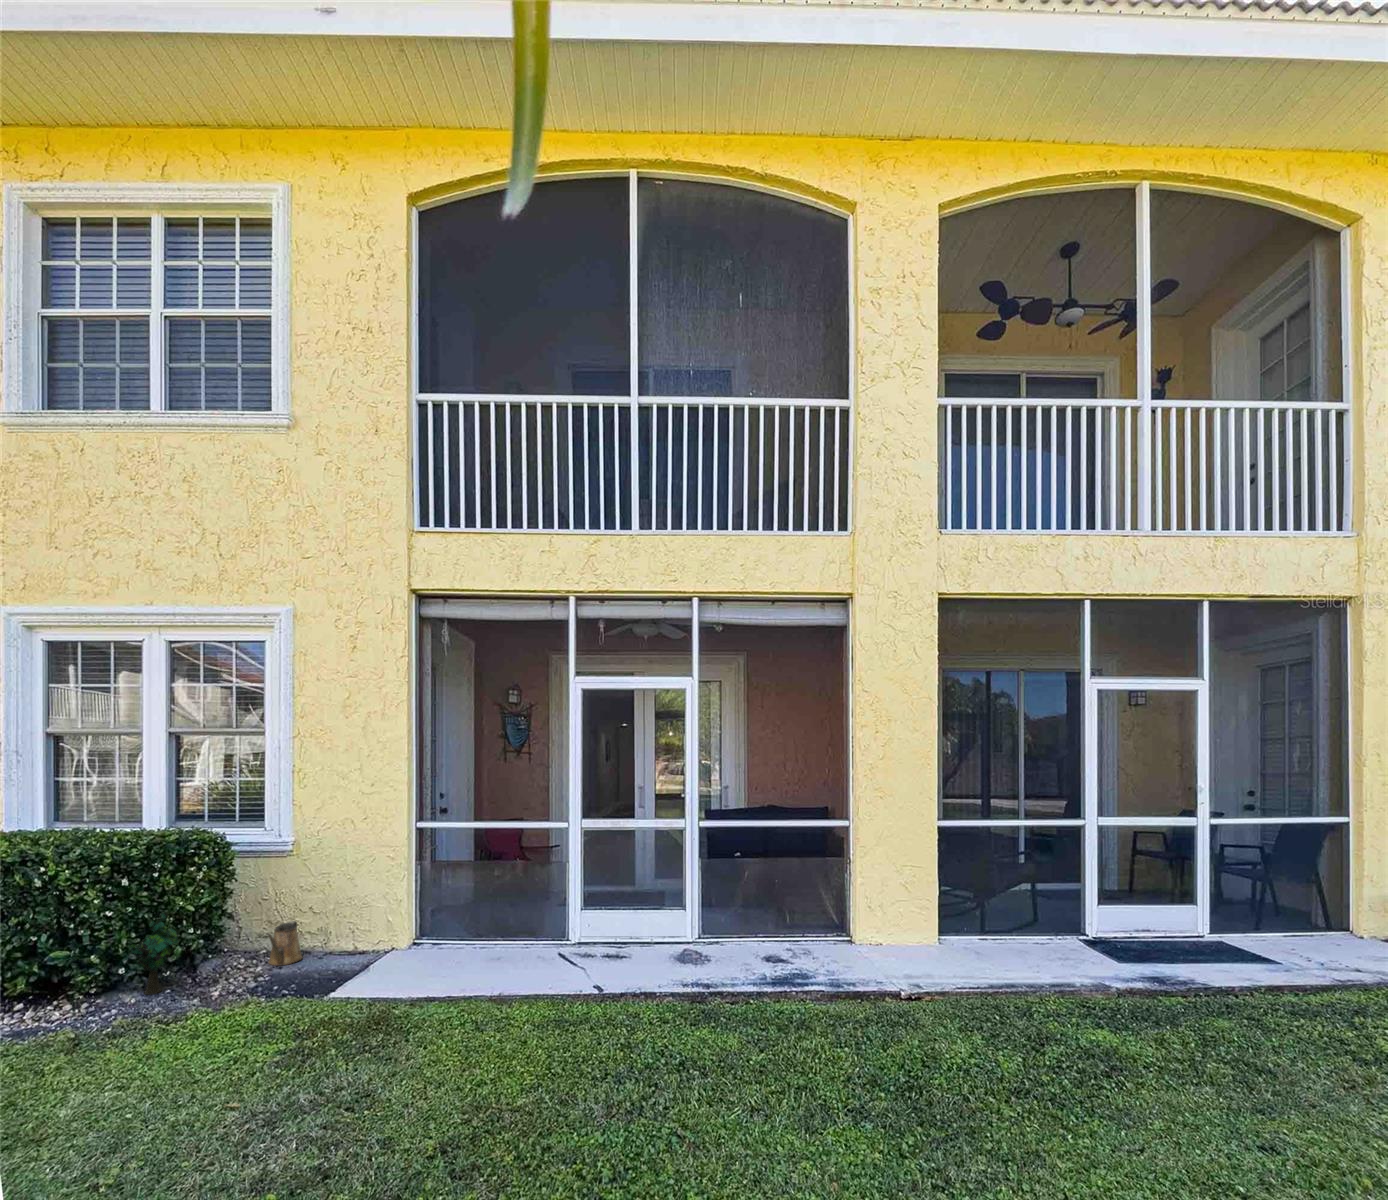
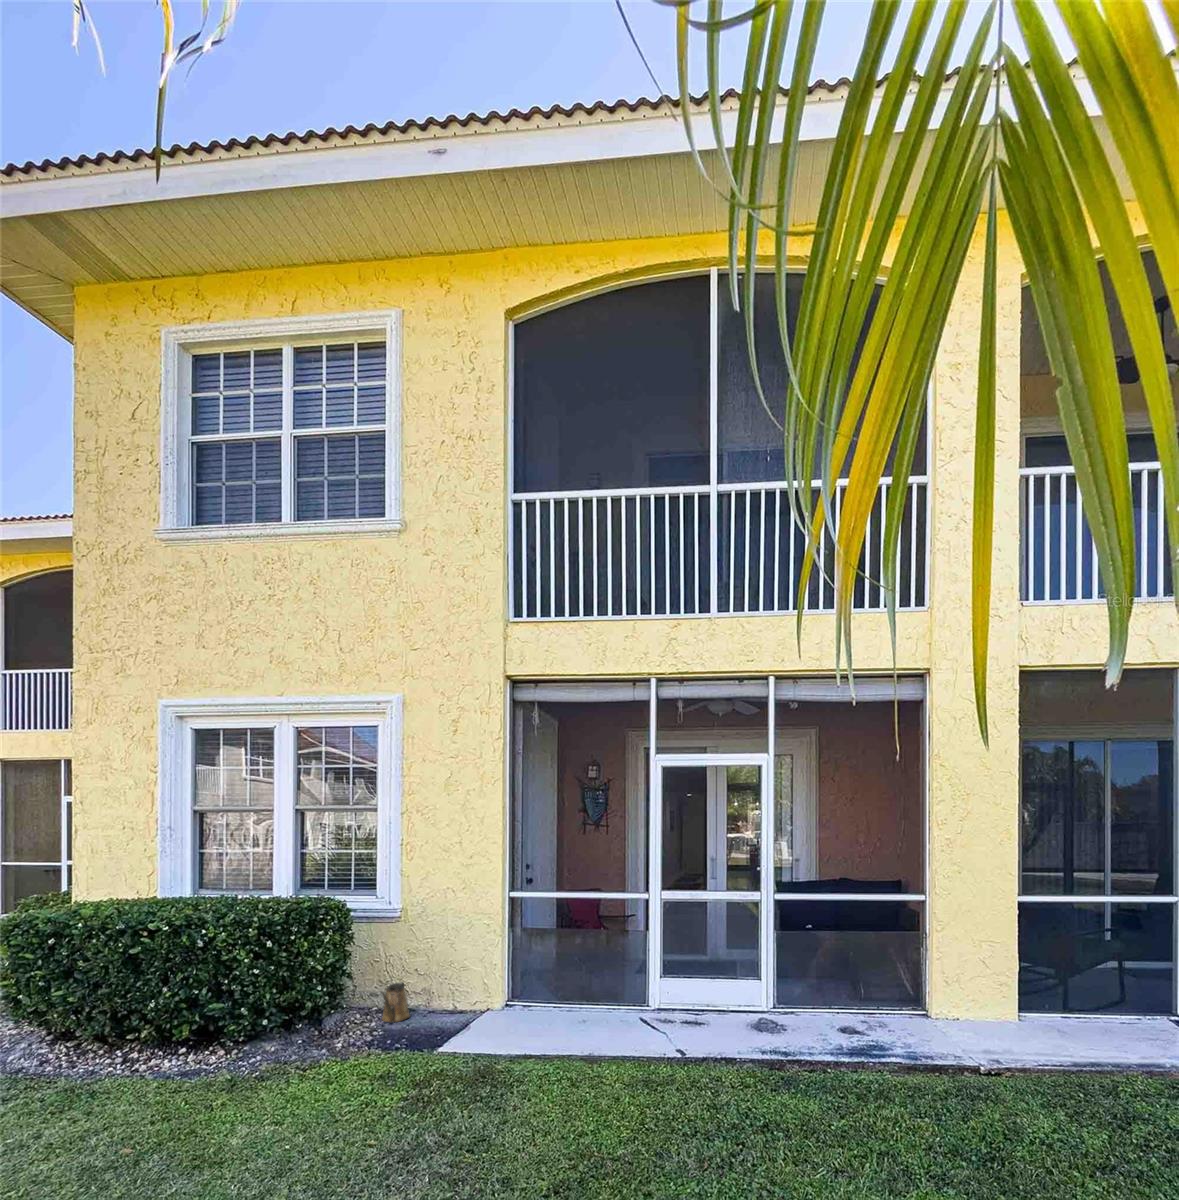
decorative plant: present [129,913,178,995] -> none [271,971,312,1044]

